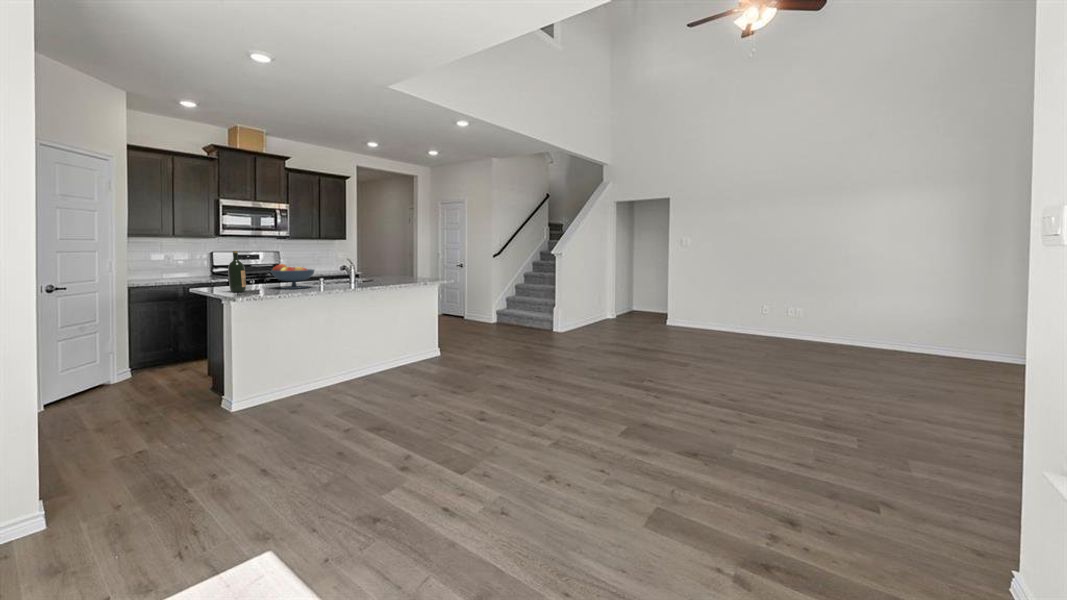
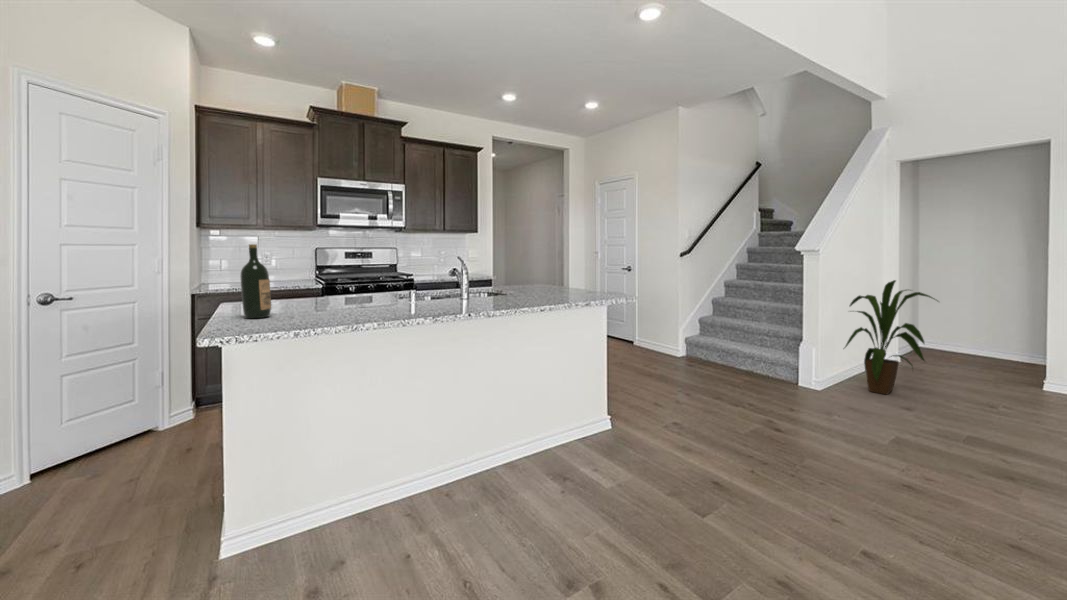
fruit bowl: present [271,264,314,289] -> none [320,267,393,312]
house plant: none [579,271,620,335] -> present [845,280,935,394]

